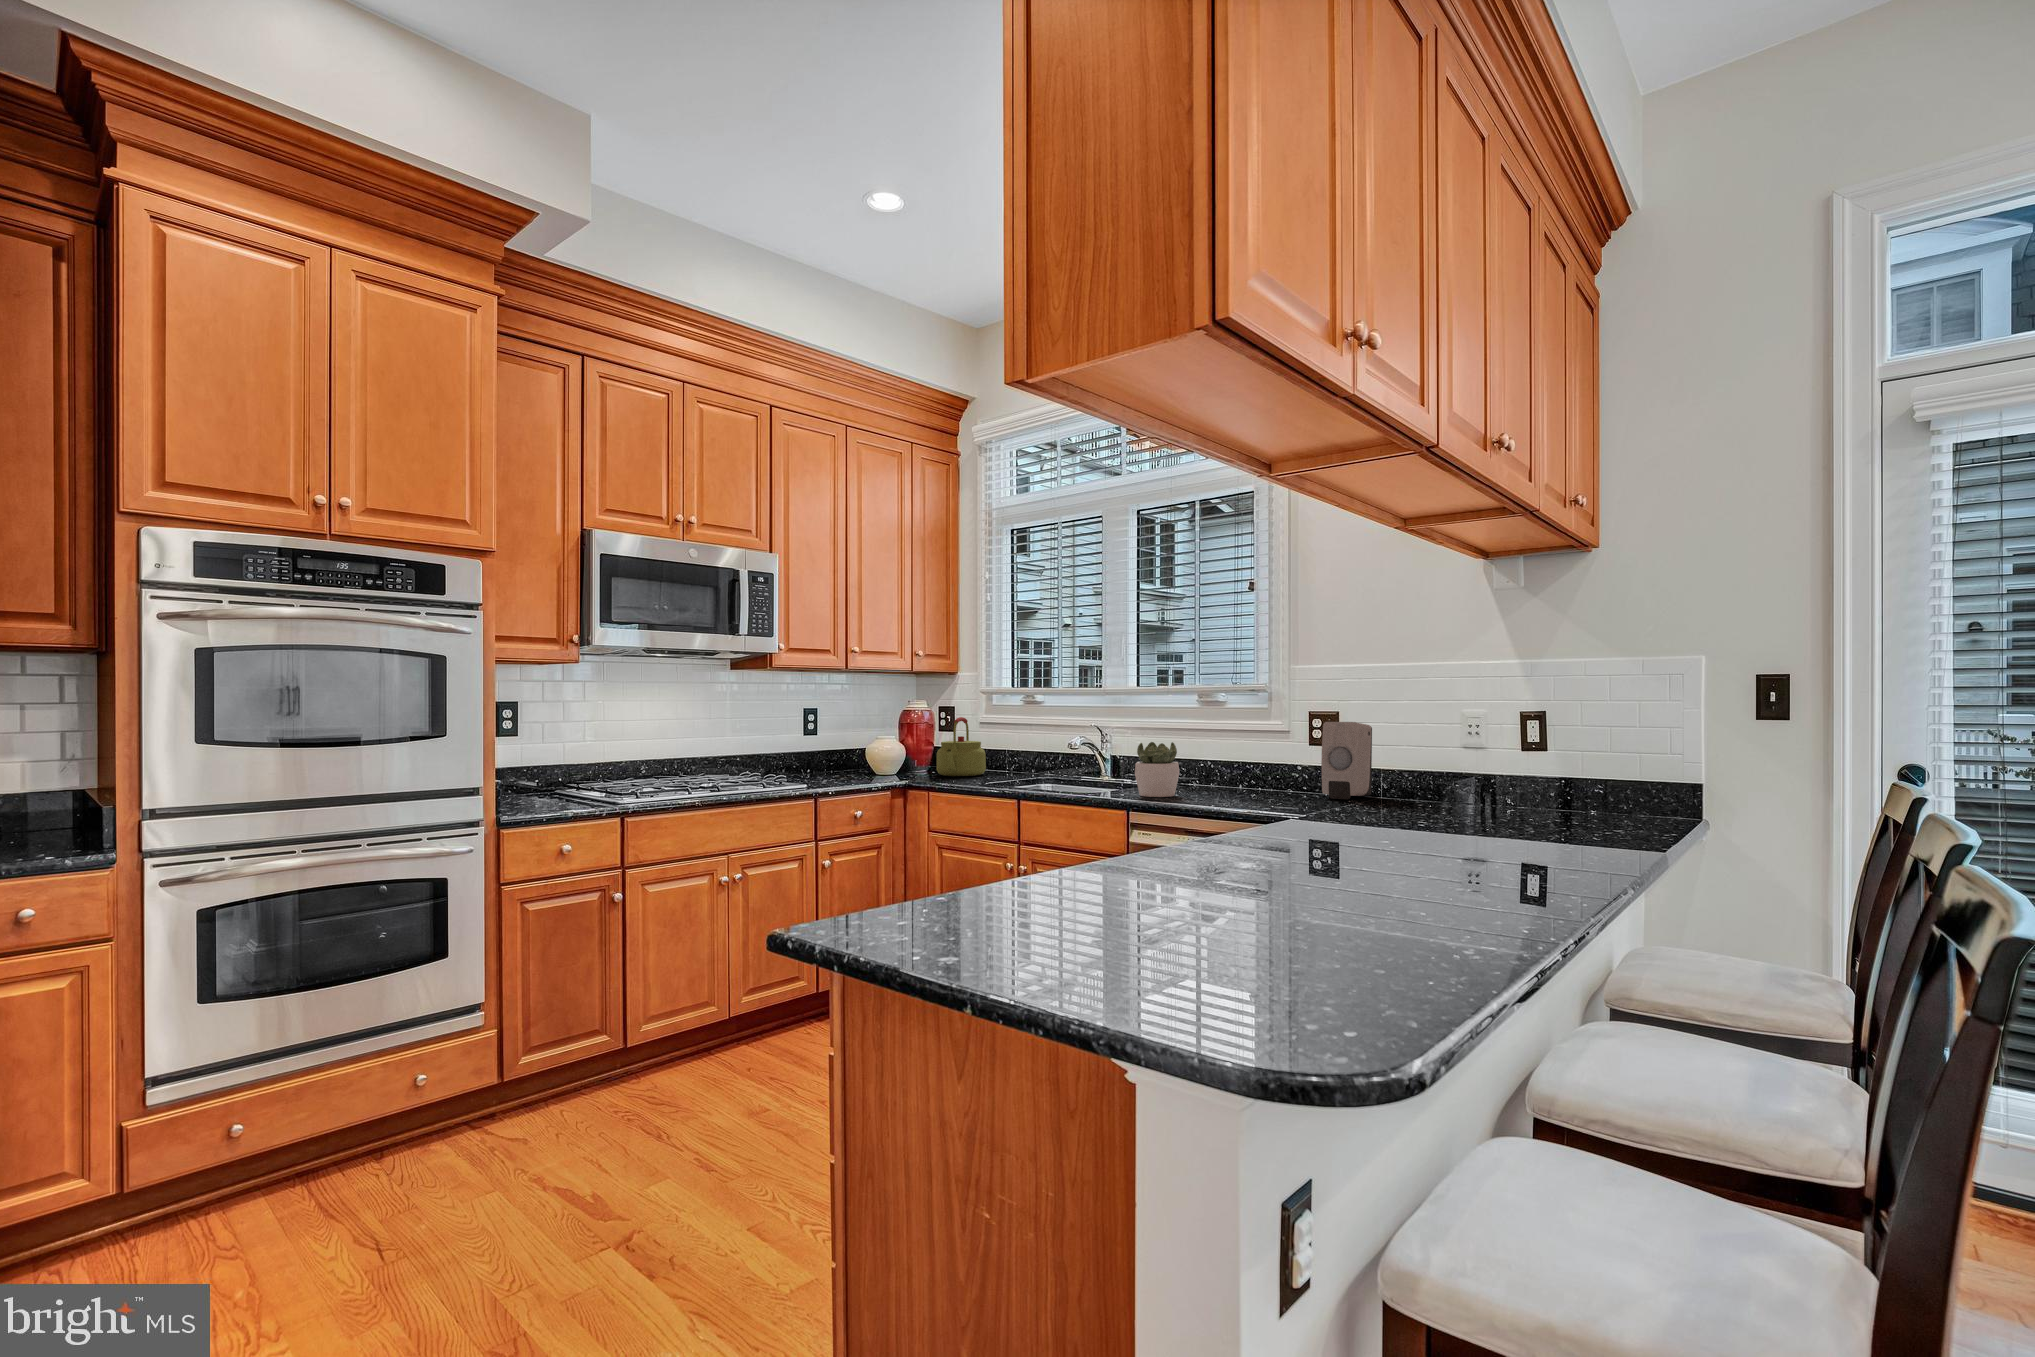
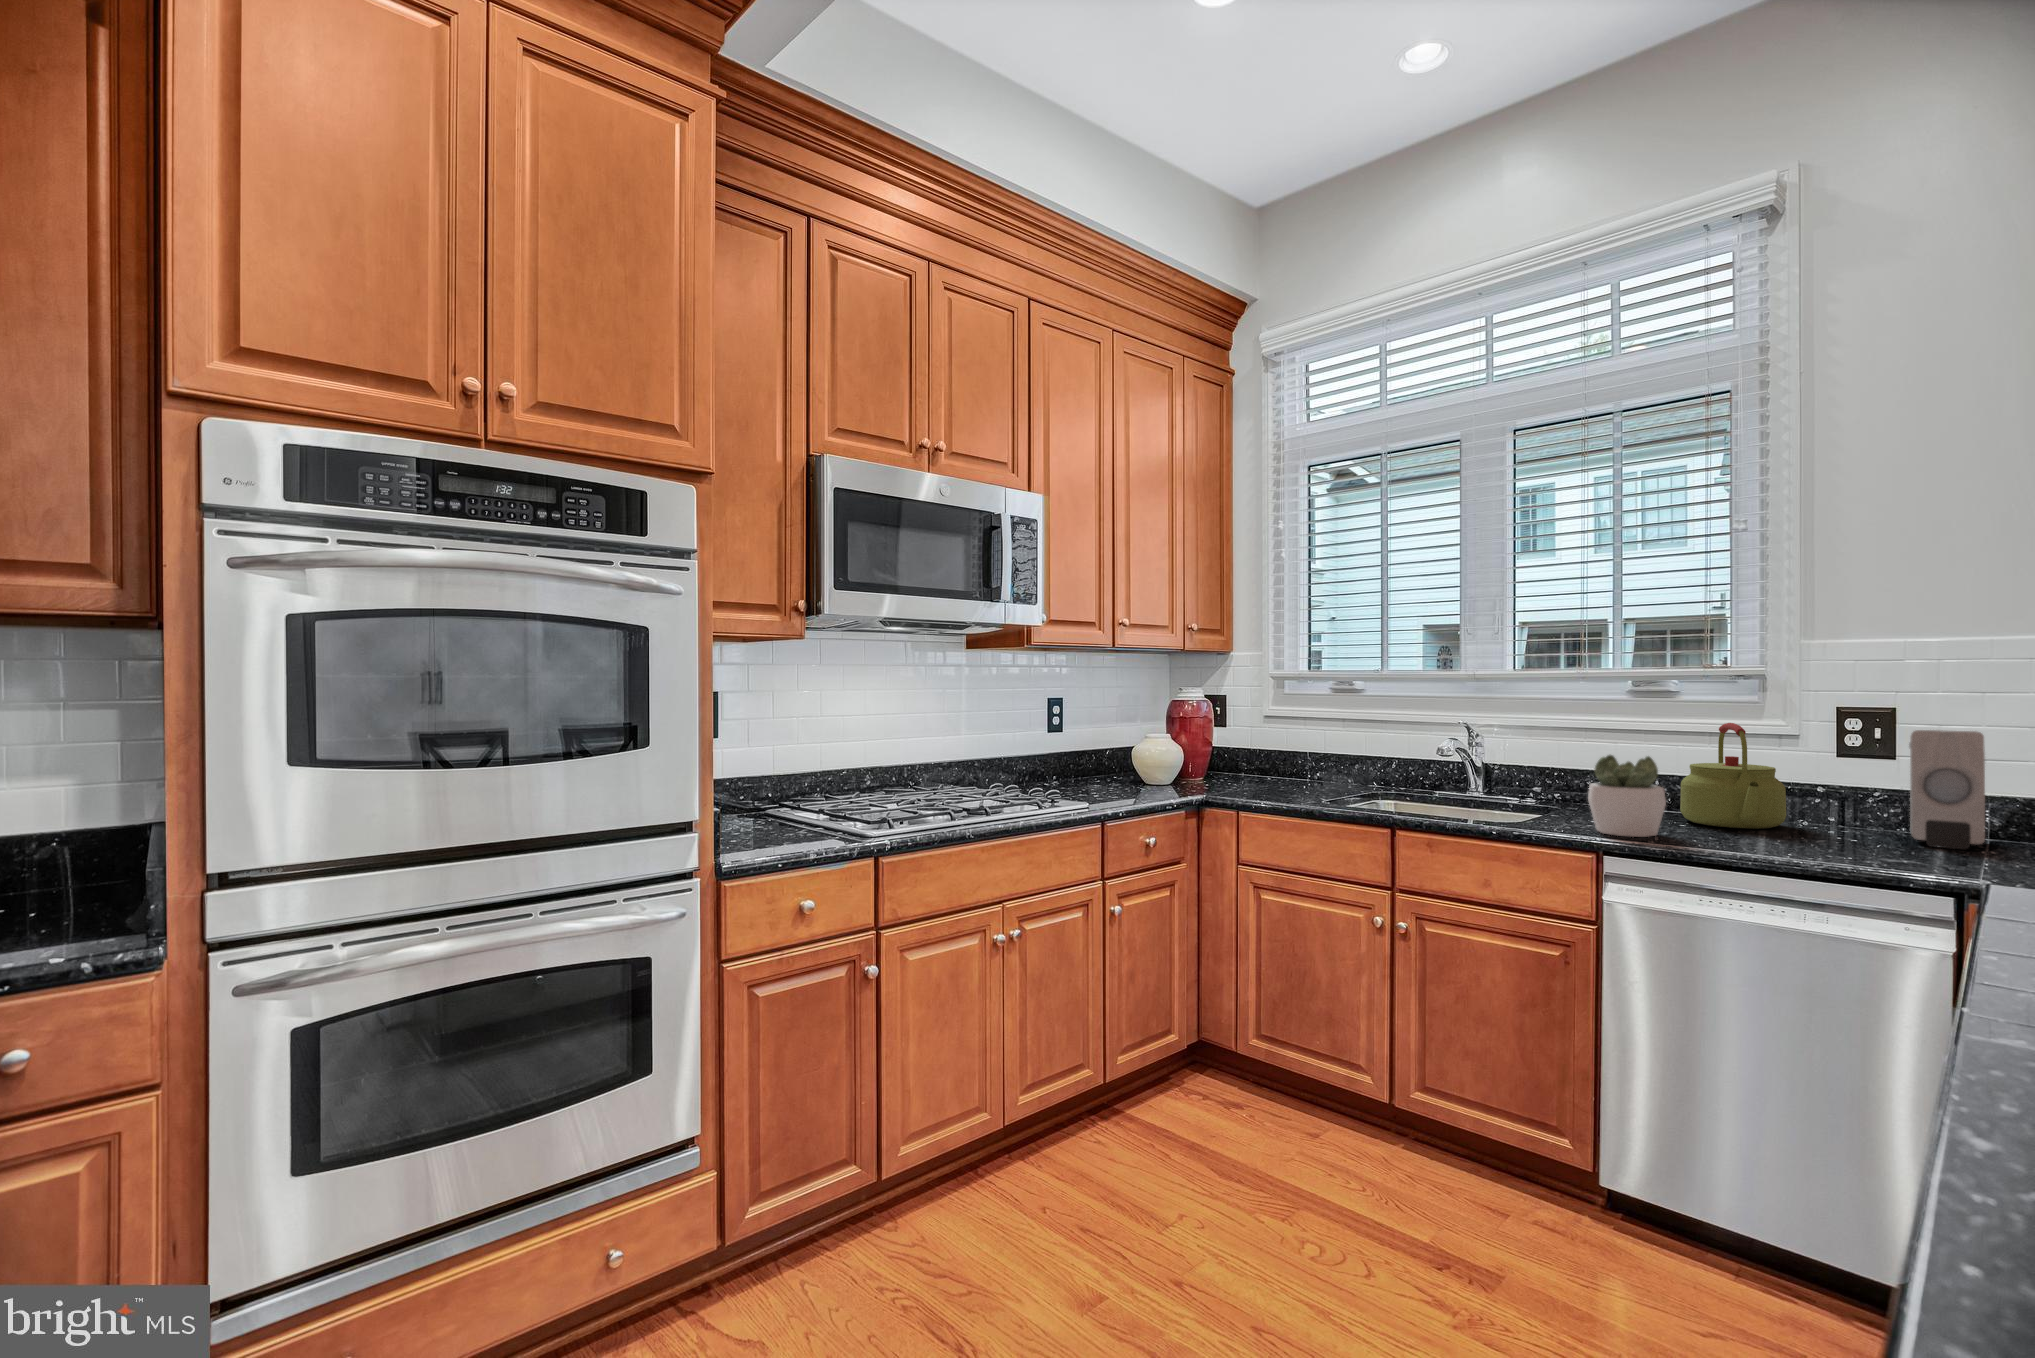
kettle: present [937,717,986,776] -> present [1680,723,1786,829]

